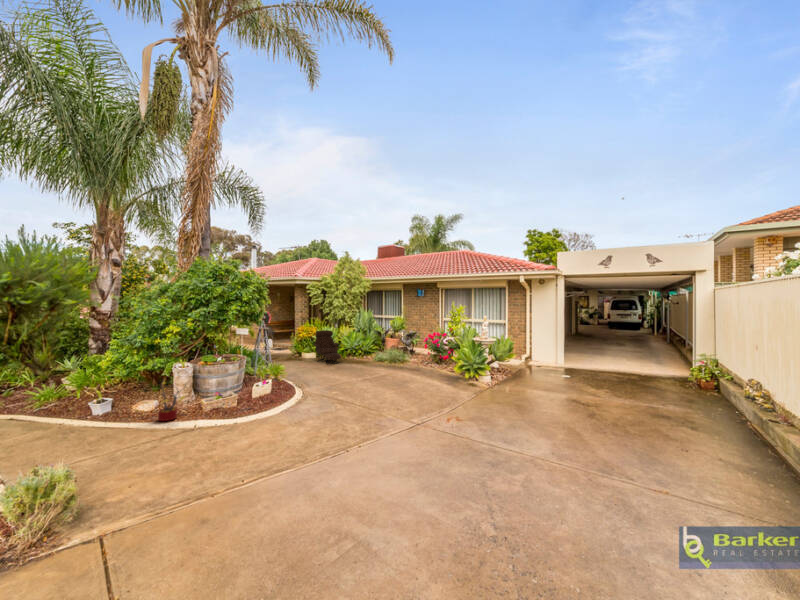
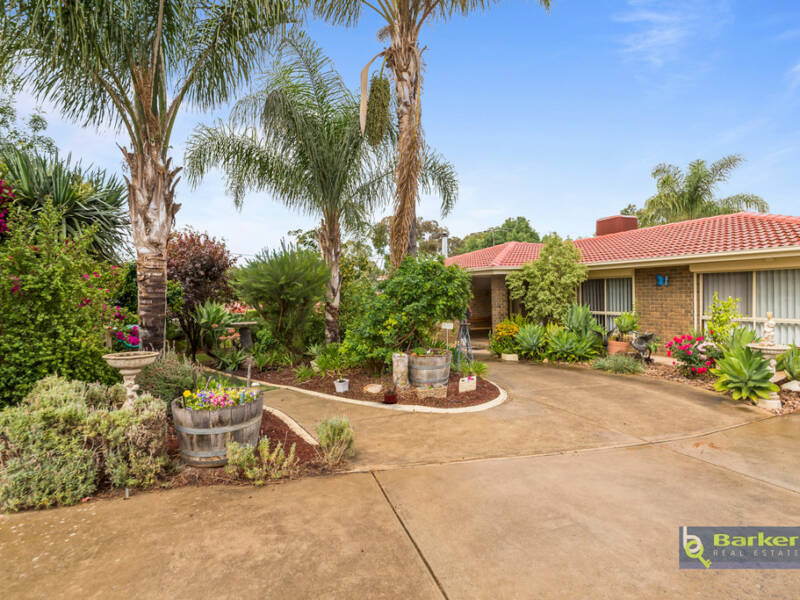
lounge chair: present [314,330,341,364] -> none [515,328,549,369]

